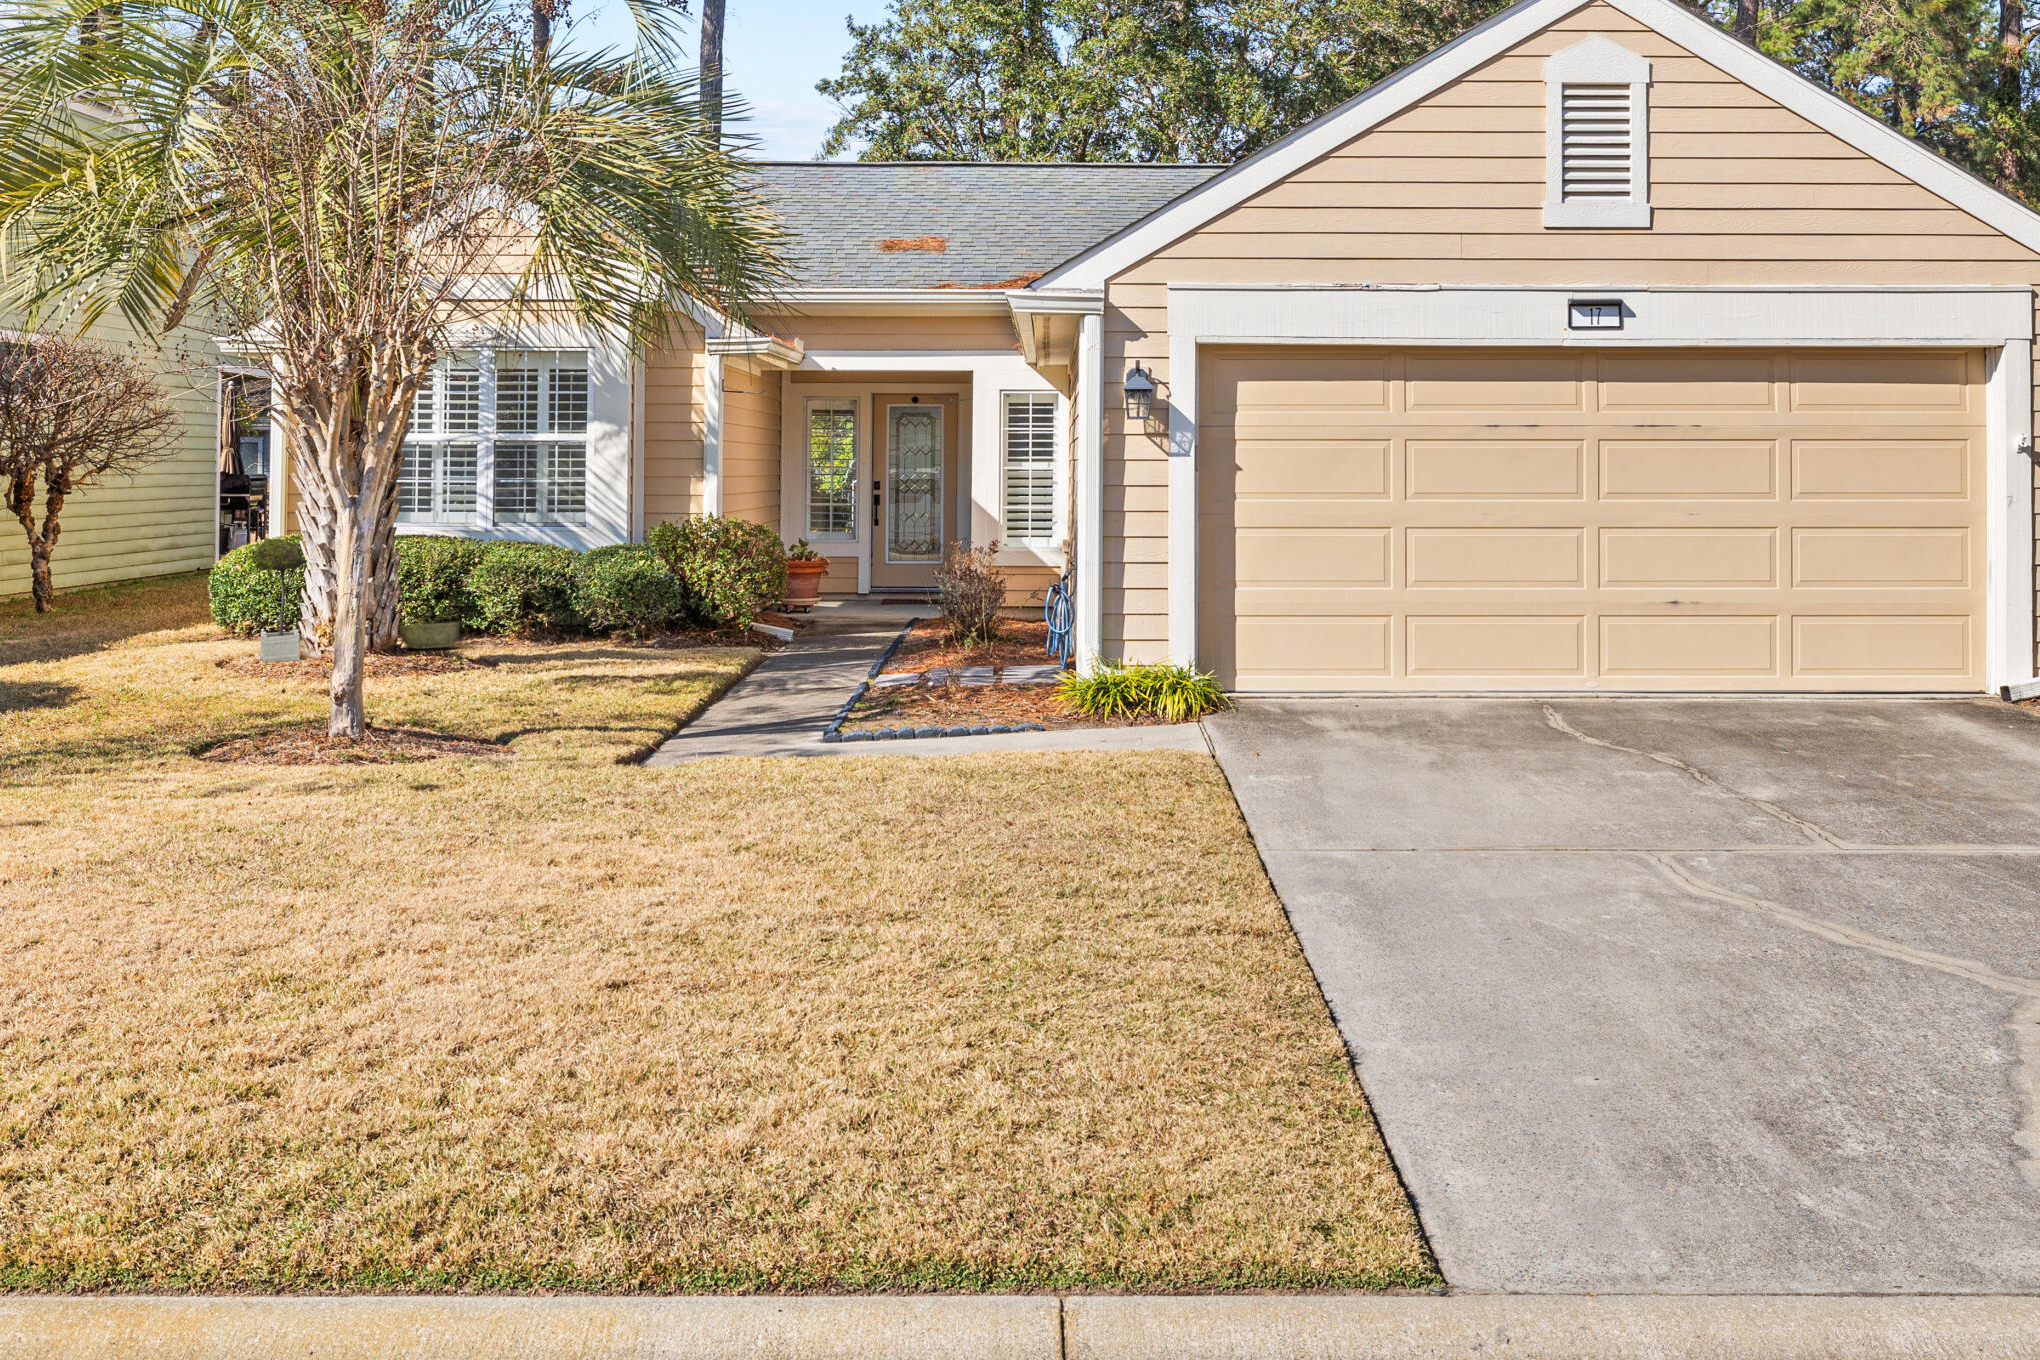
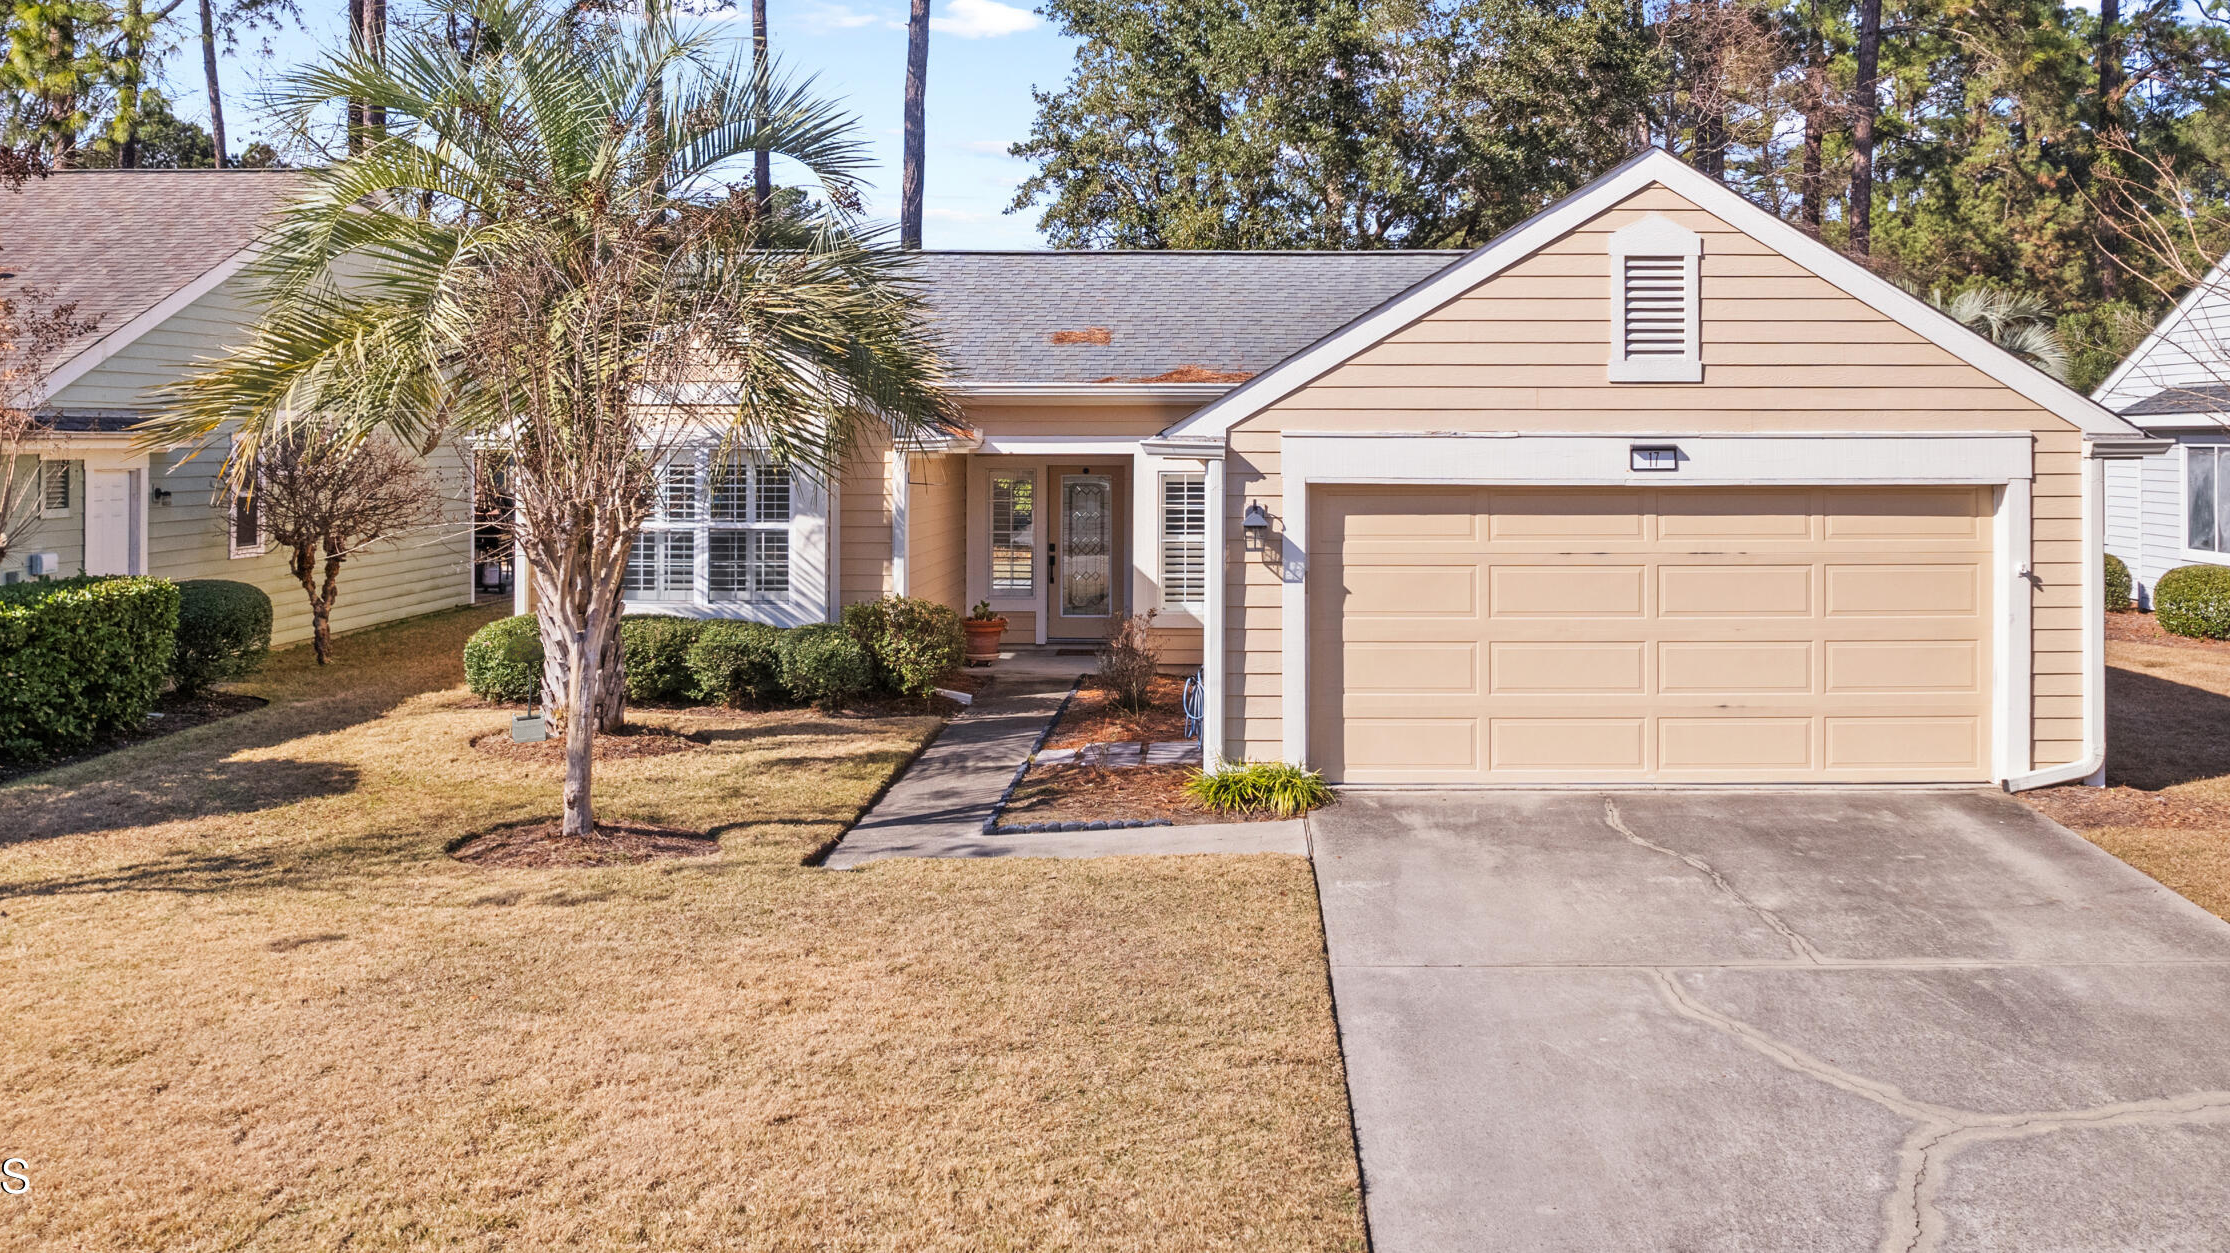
woven basket: present [399,622,460,649] -> none [629,702,683,726]

